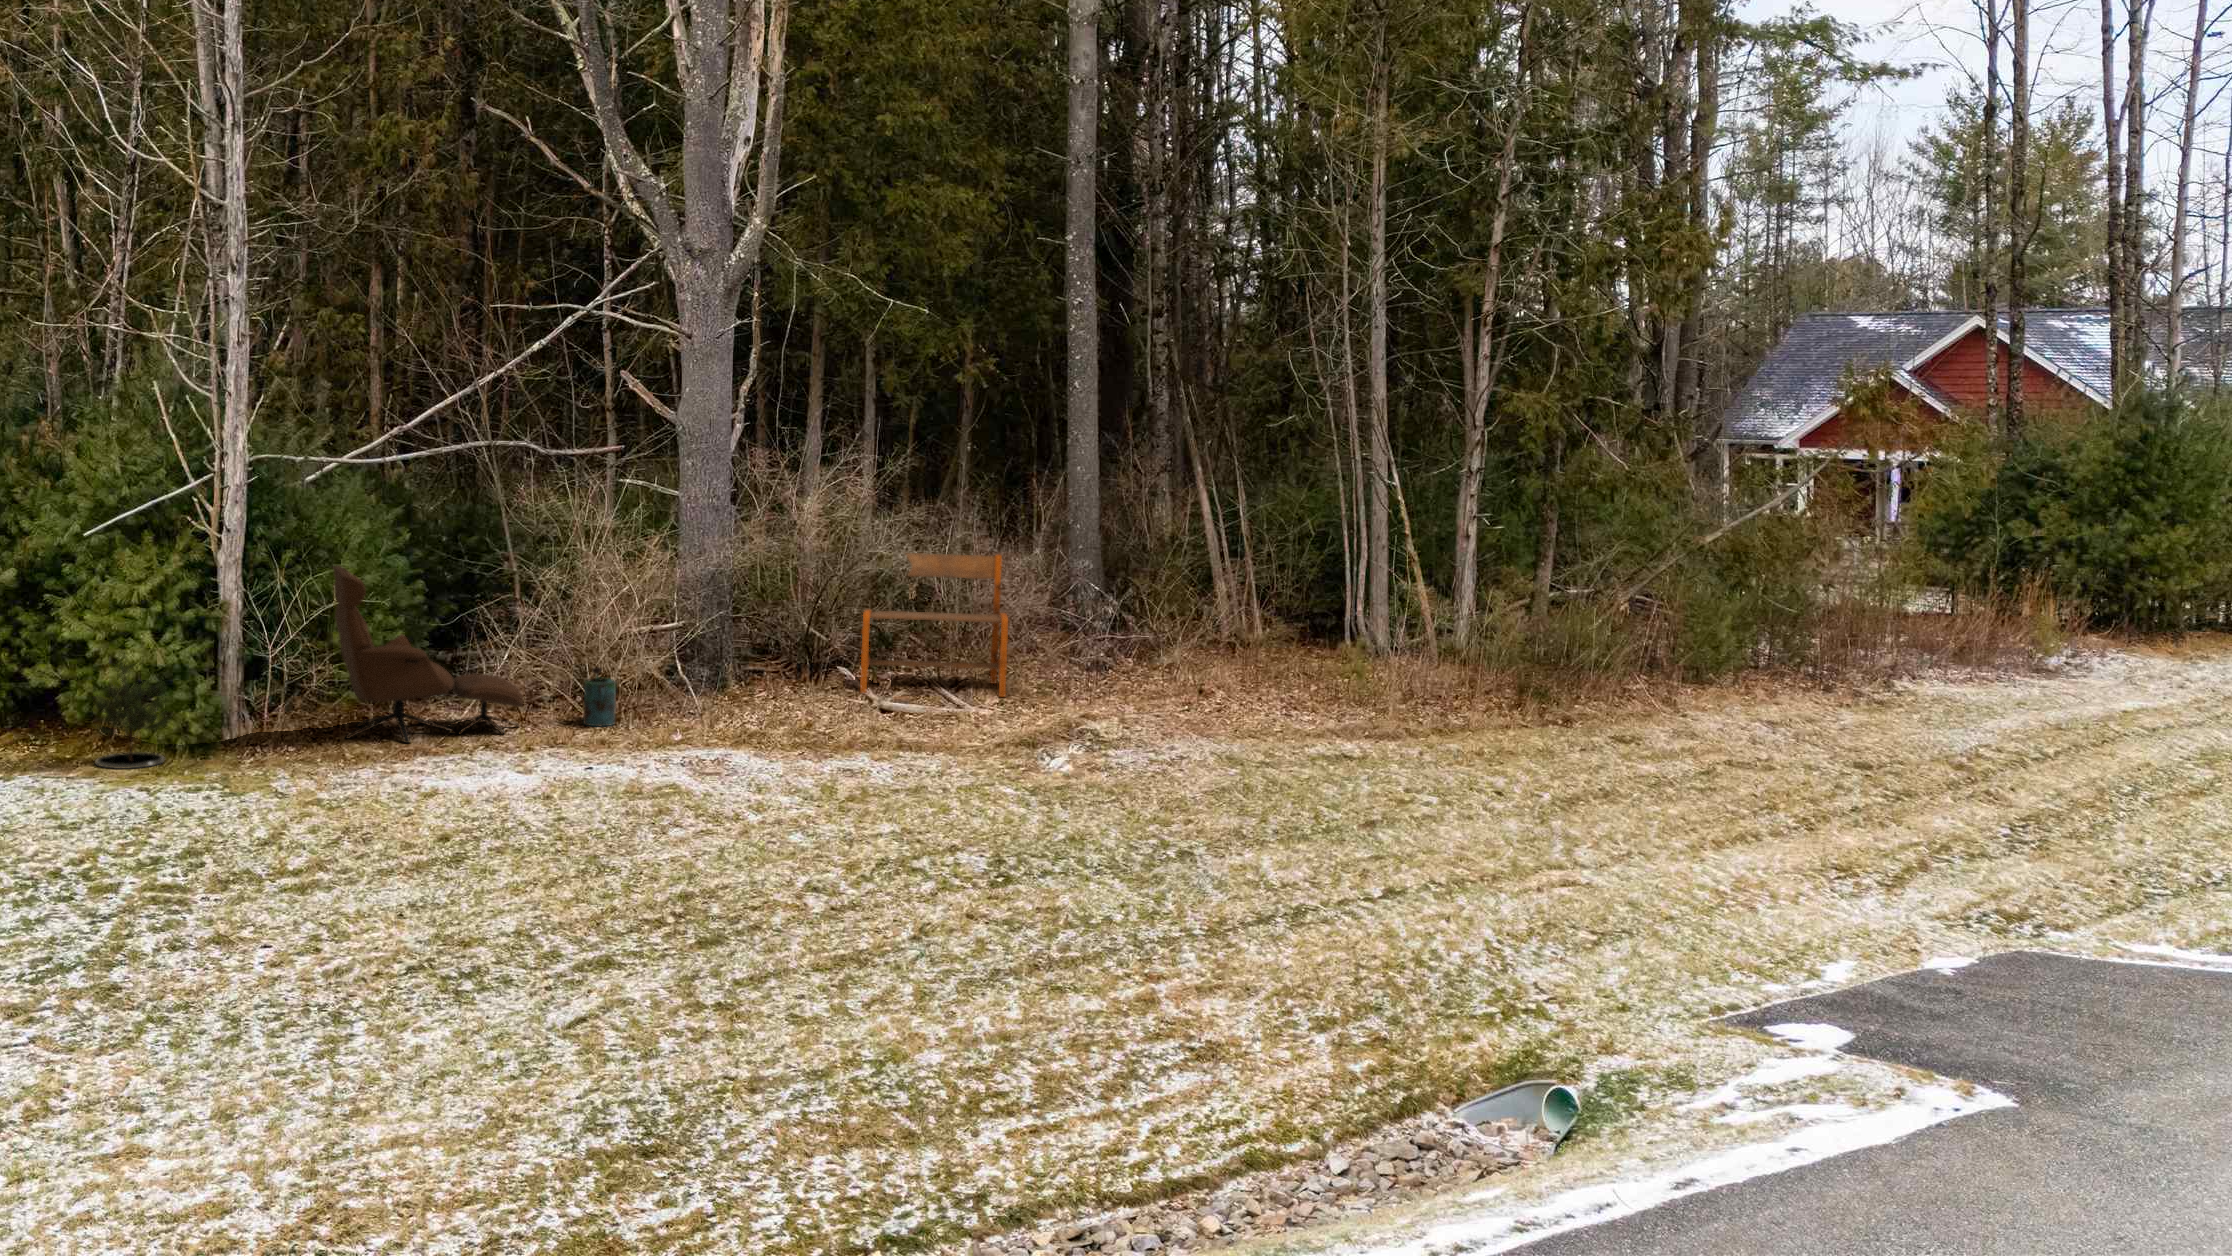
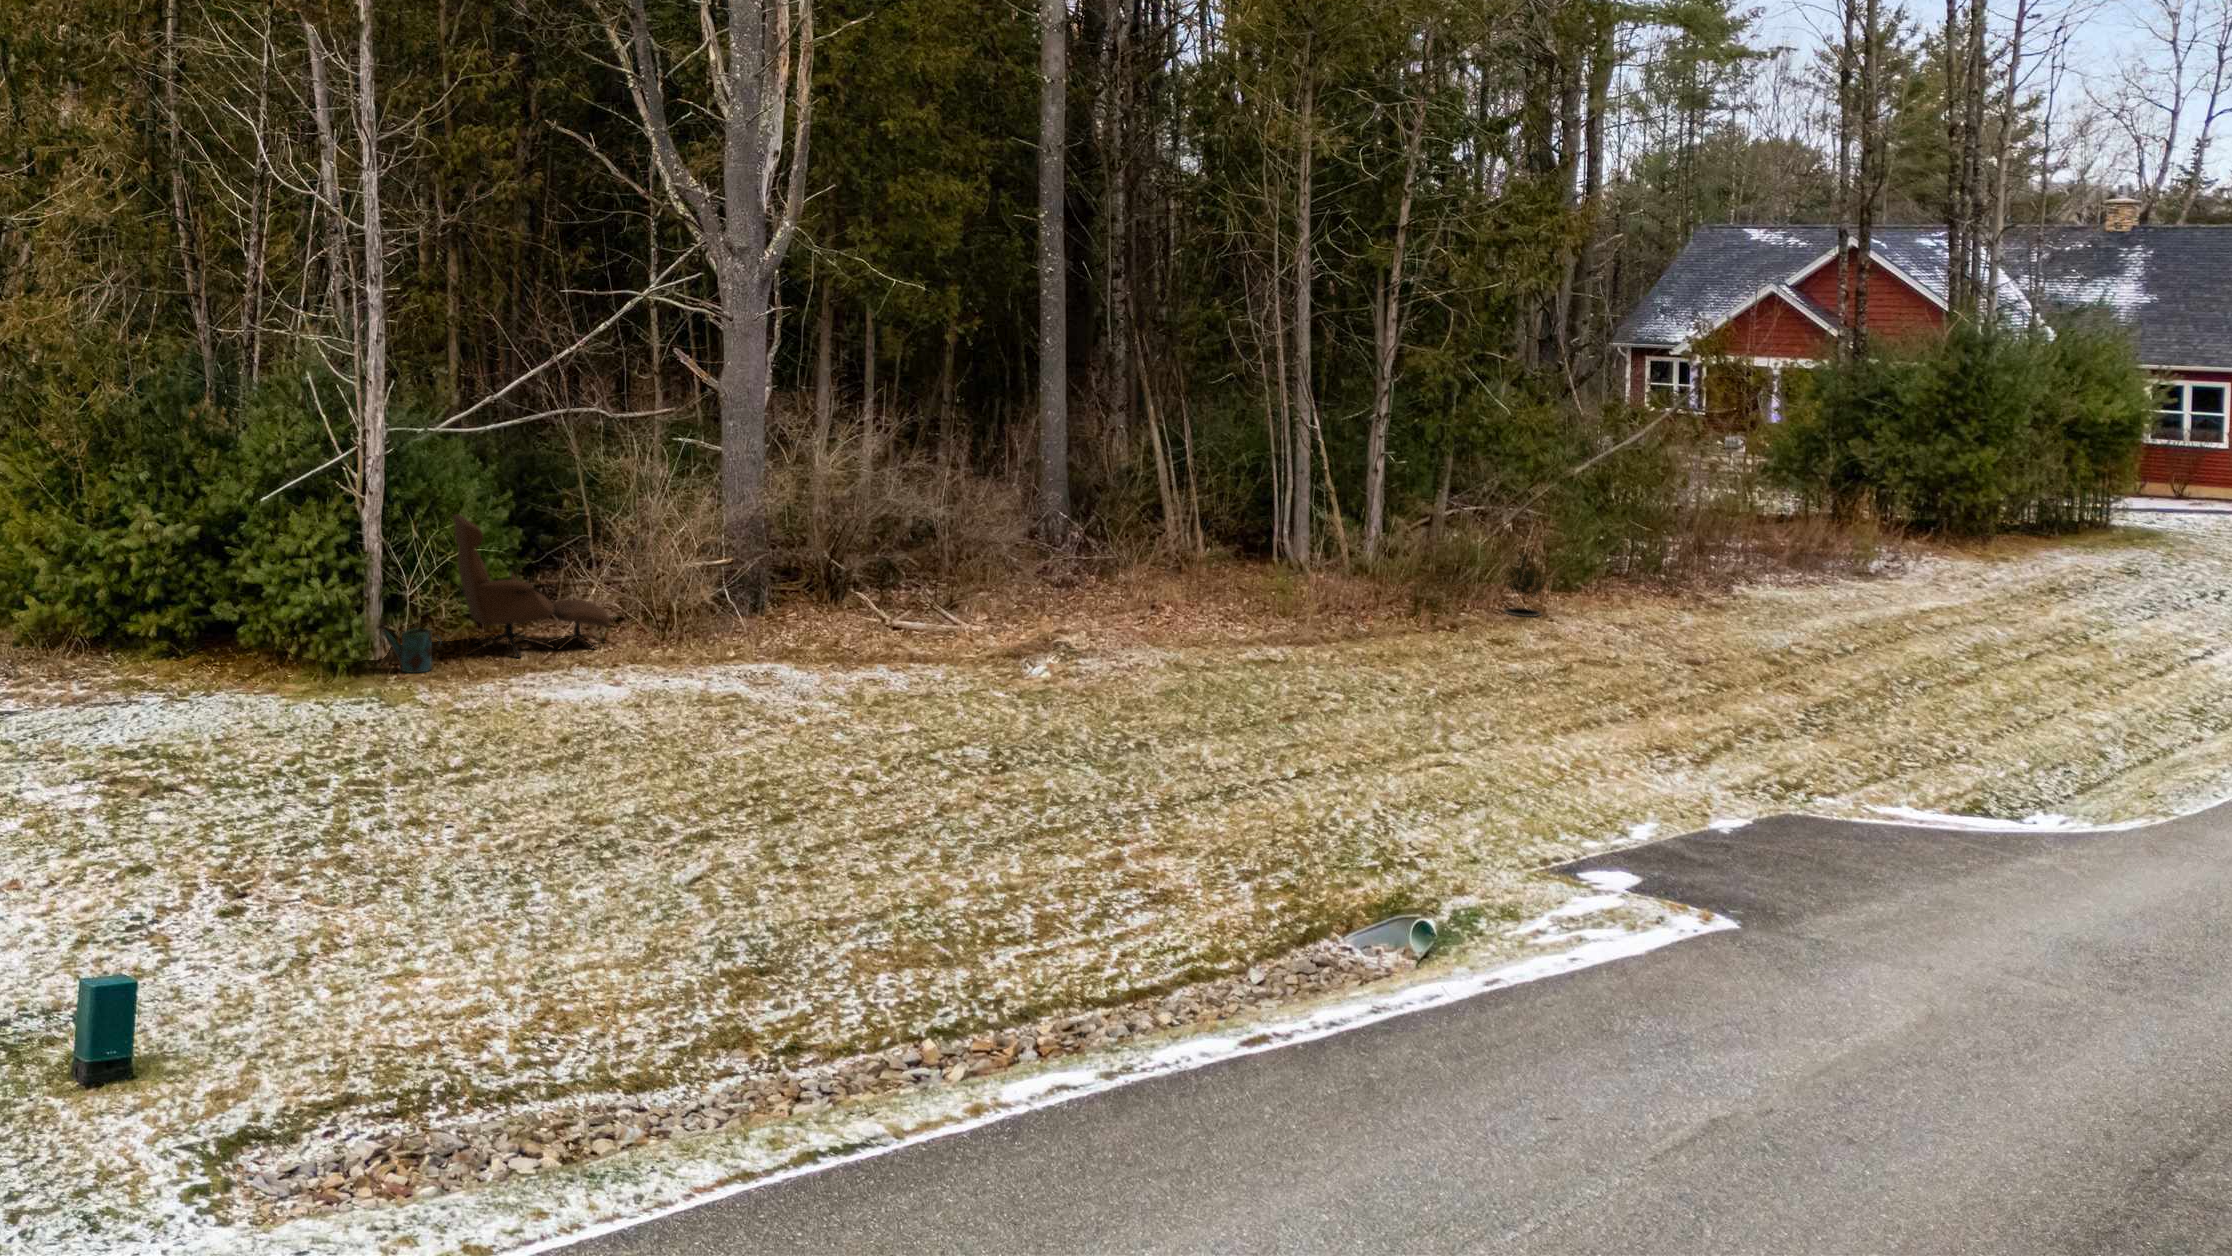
bench: present [860,553,1008,697] -> none [880,489,1003,610]
potted tree: present [94,653,167,769] -> present [1504,554,1545,617]
watering can: present [583,667,616,726] -> present [378,623,441,673]

